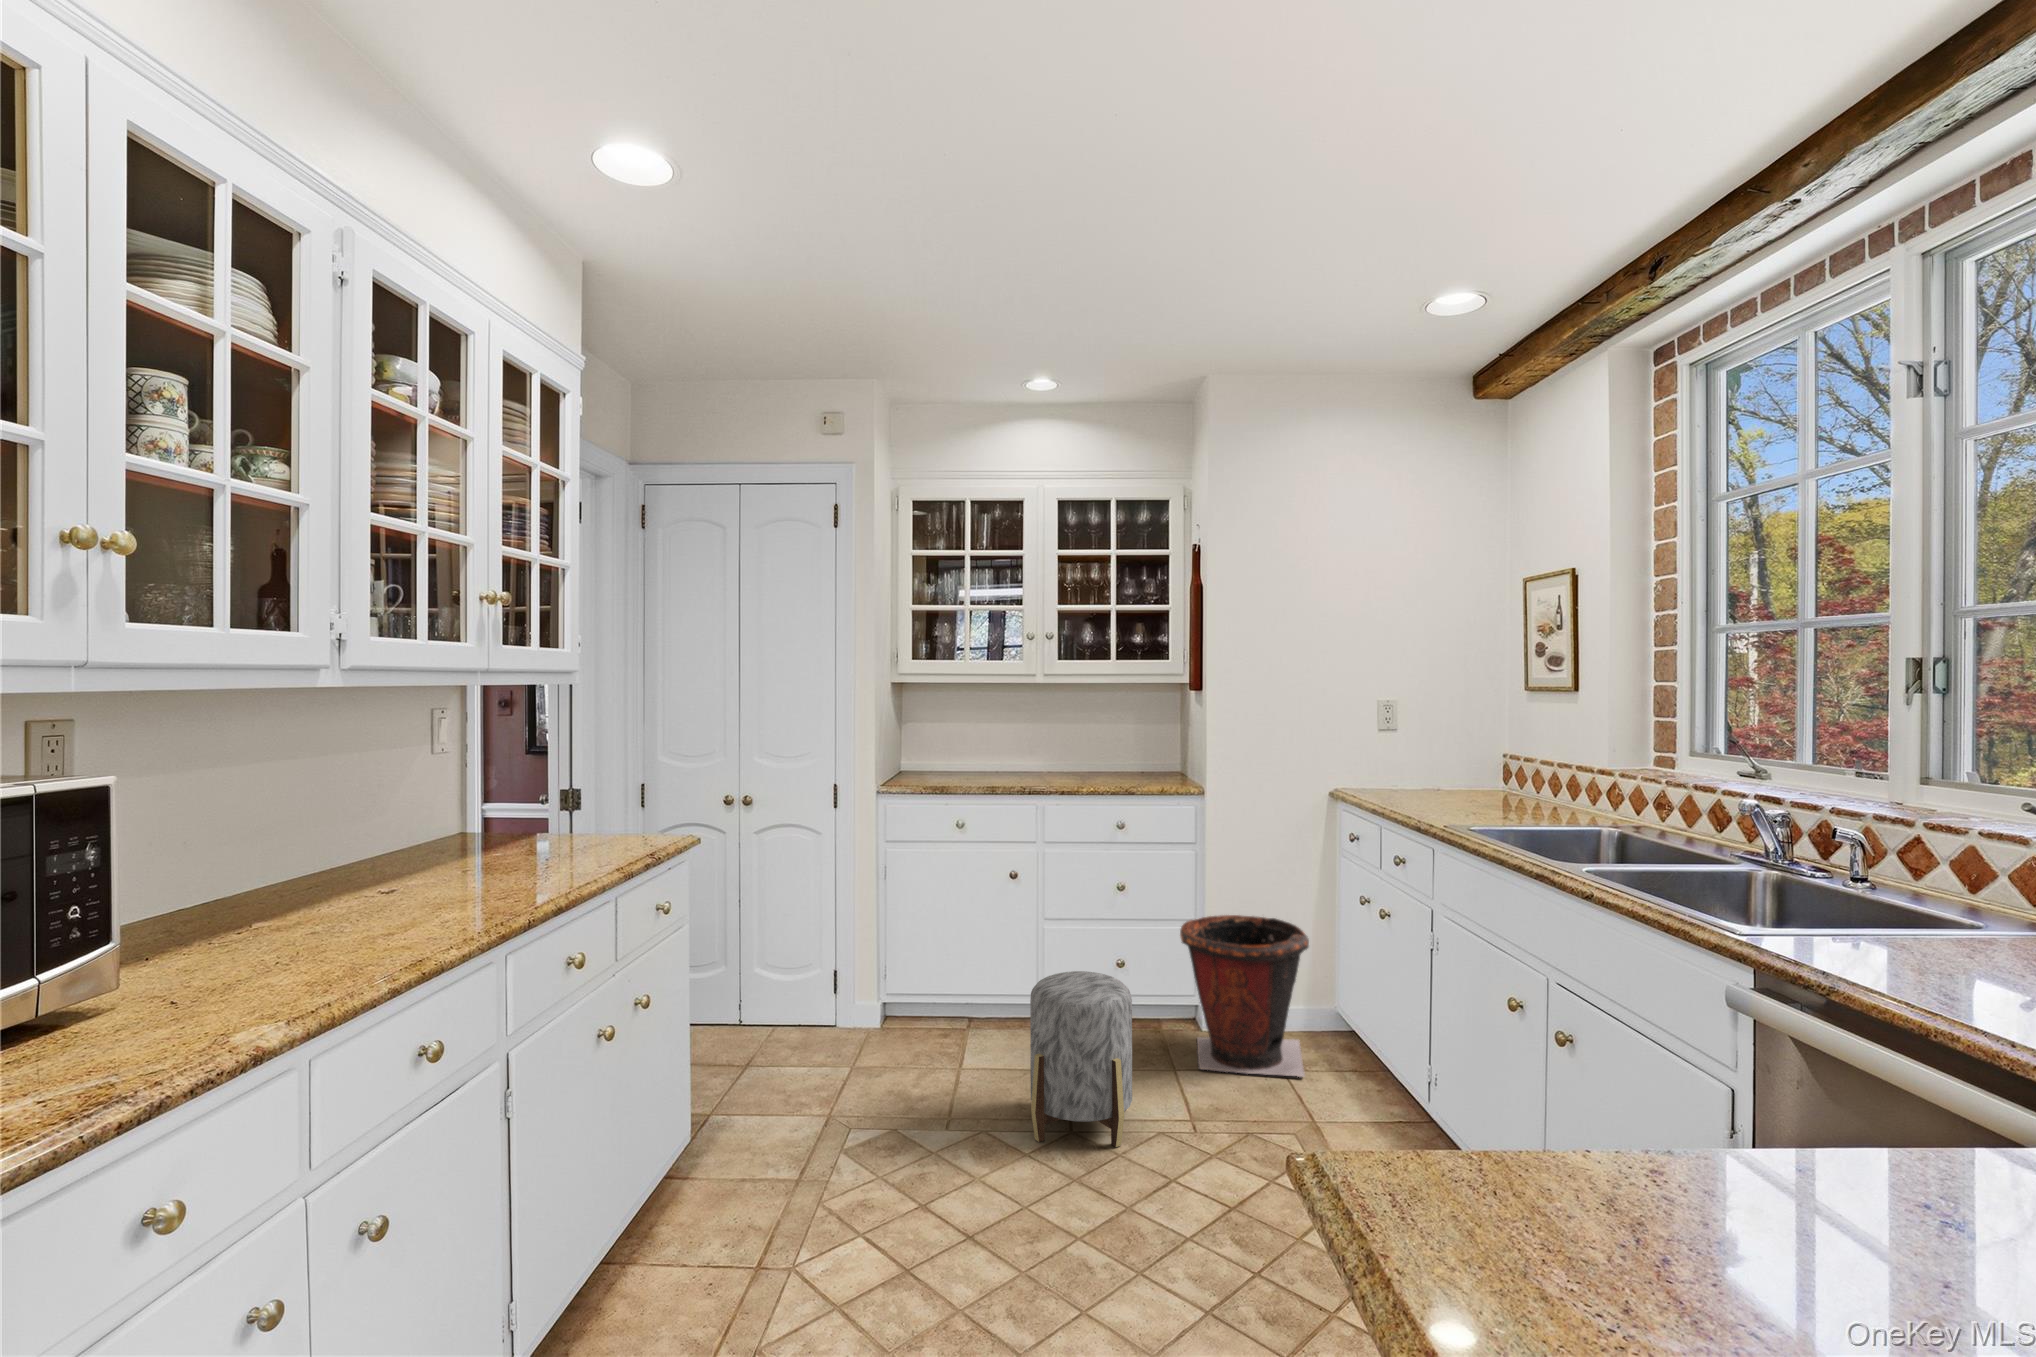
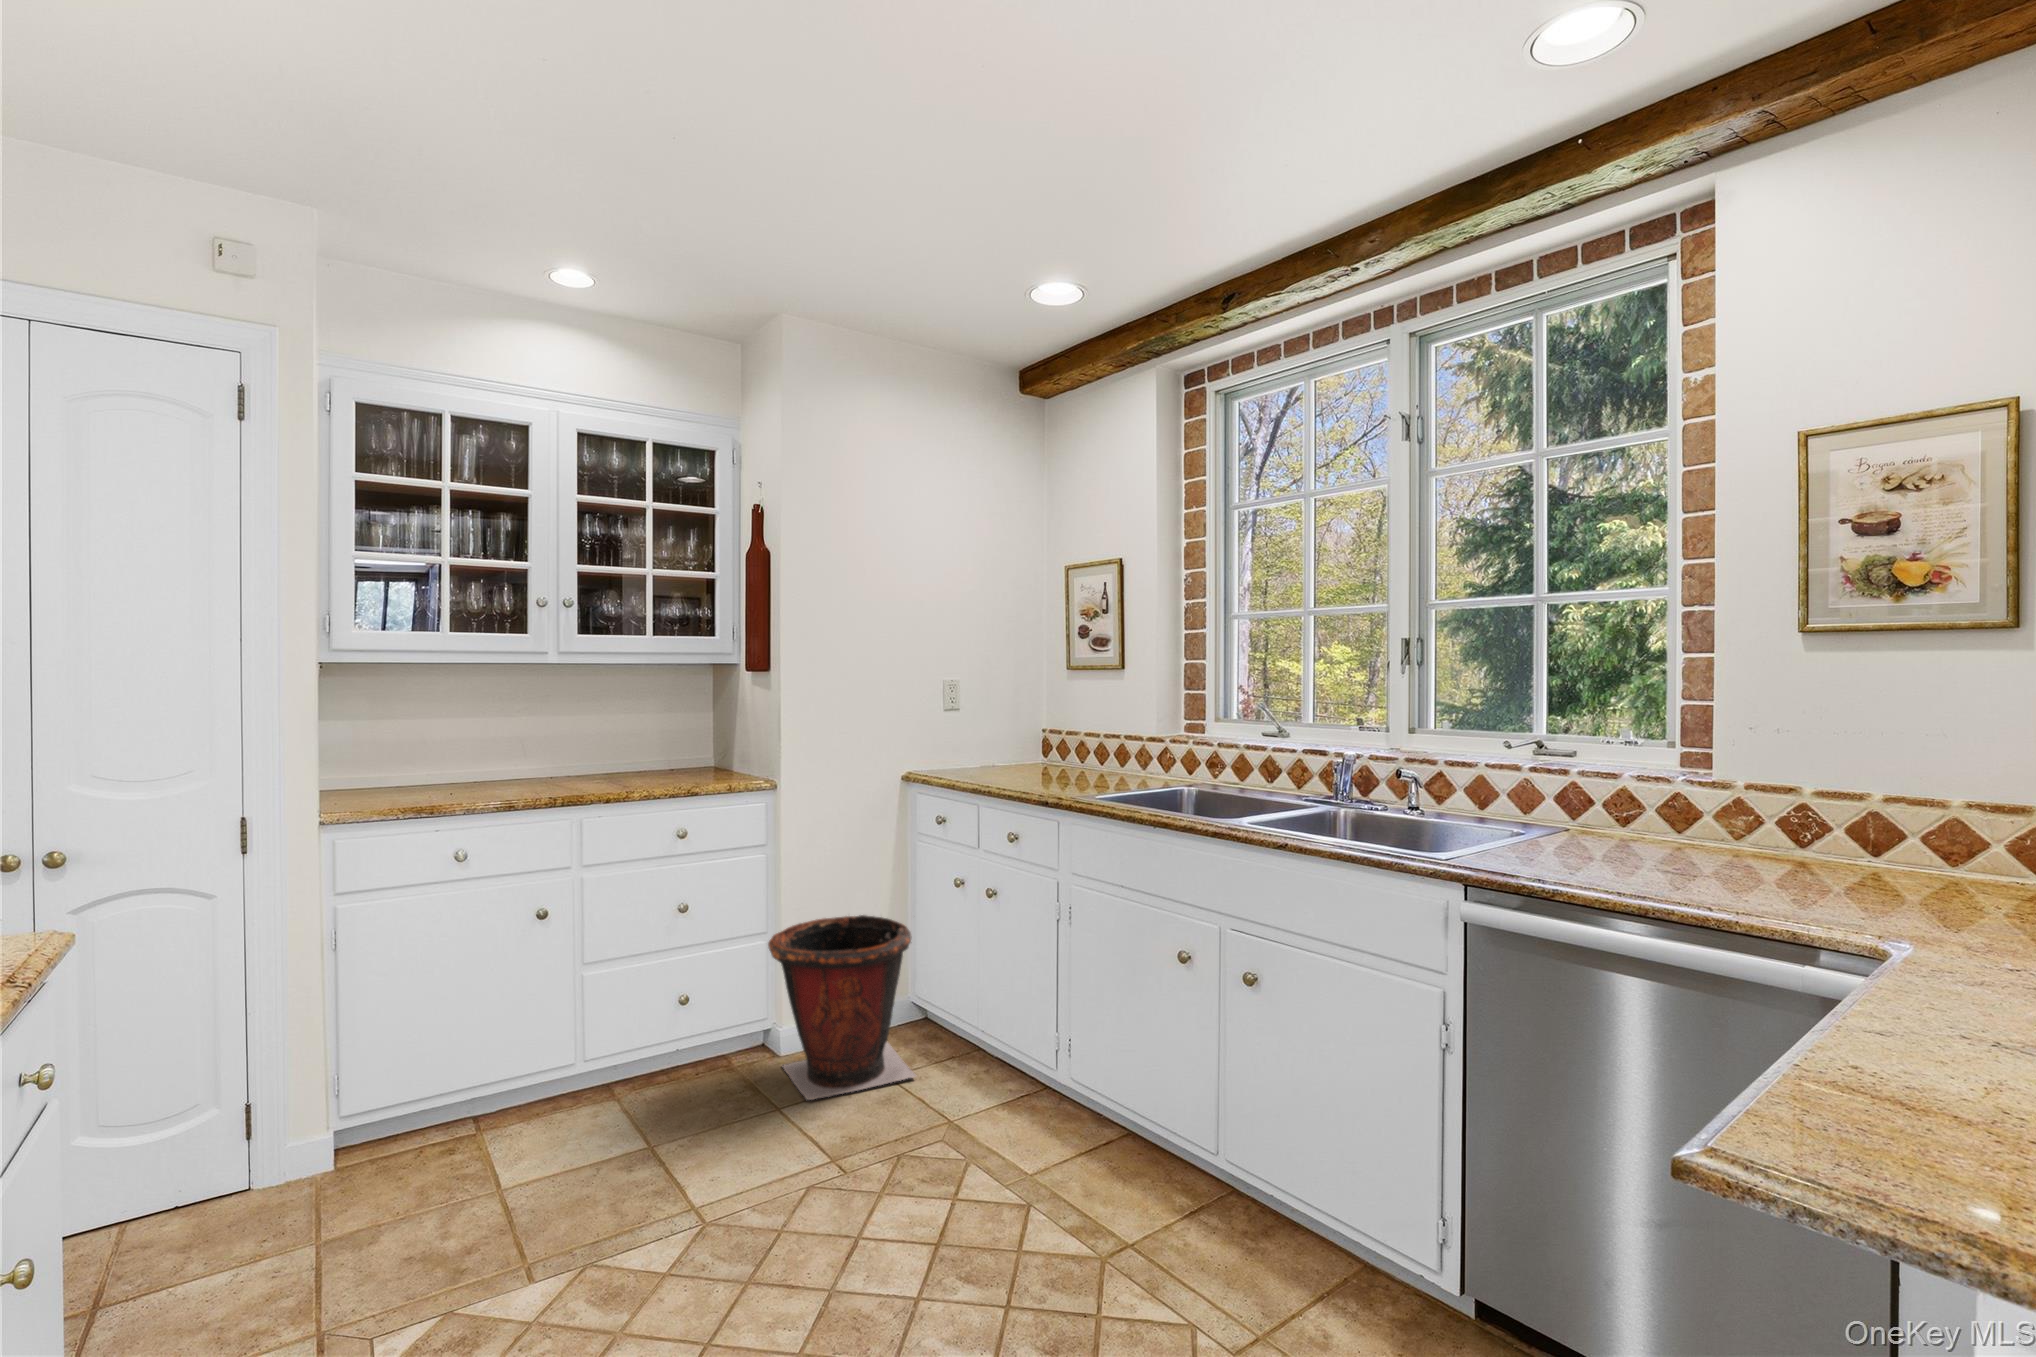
stool: present [1030,971,1132,1147] -> none [642,1017,781,1254]

